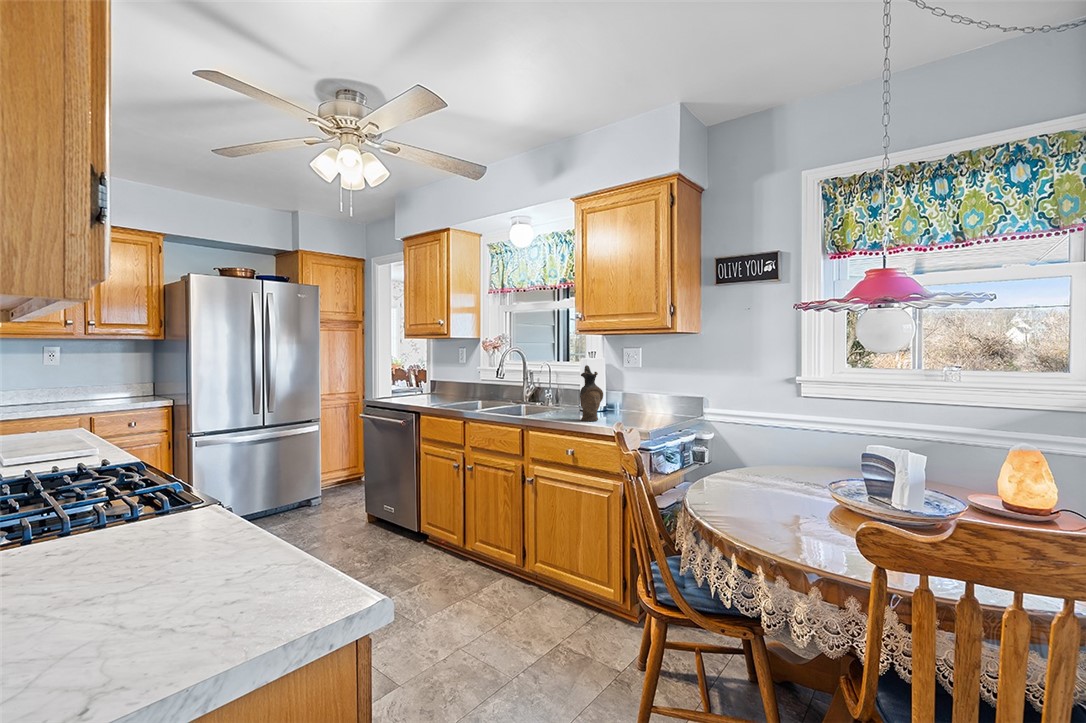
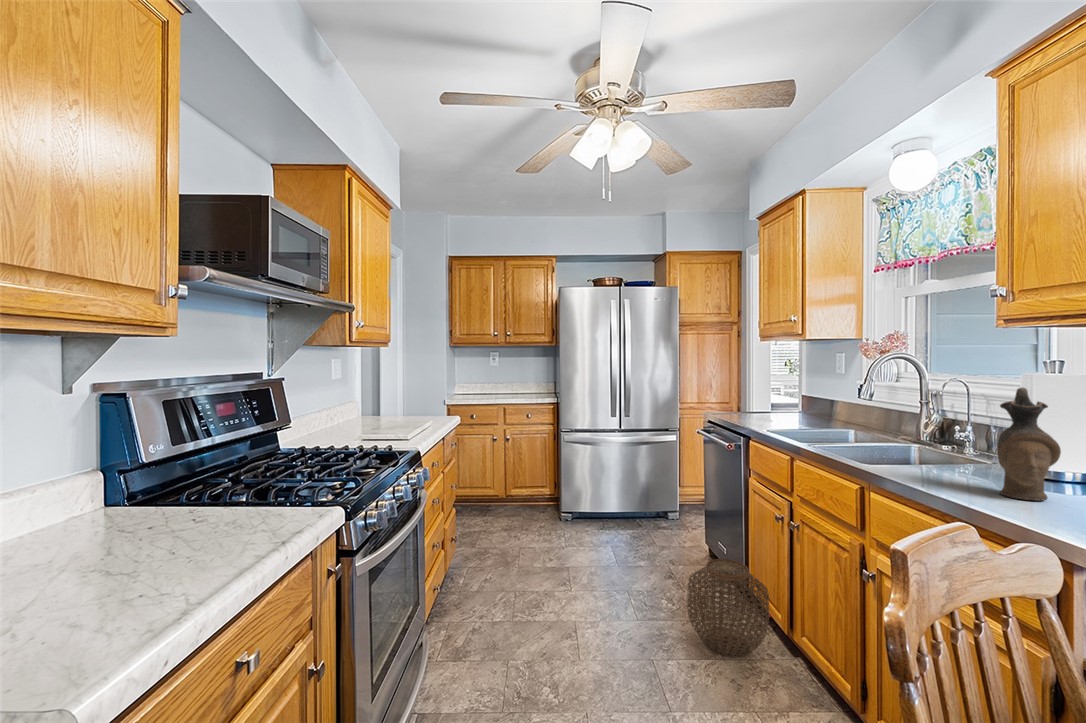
woven basket: none [392,507,452,578] -> present [687,559,769,657]

